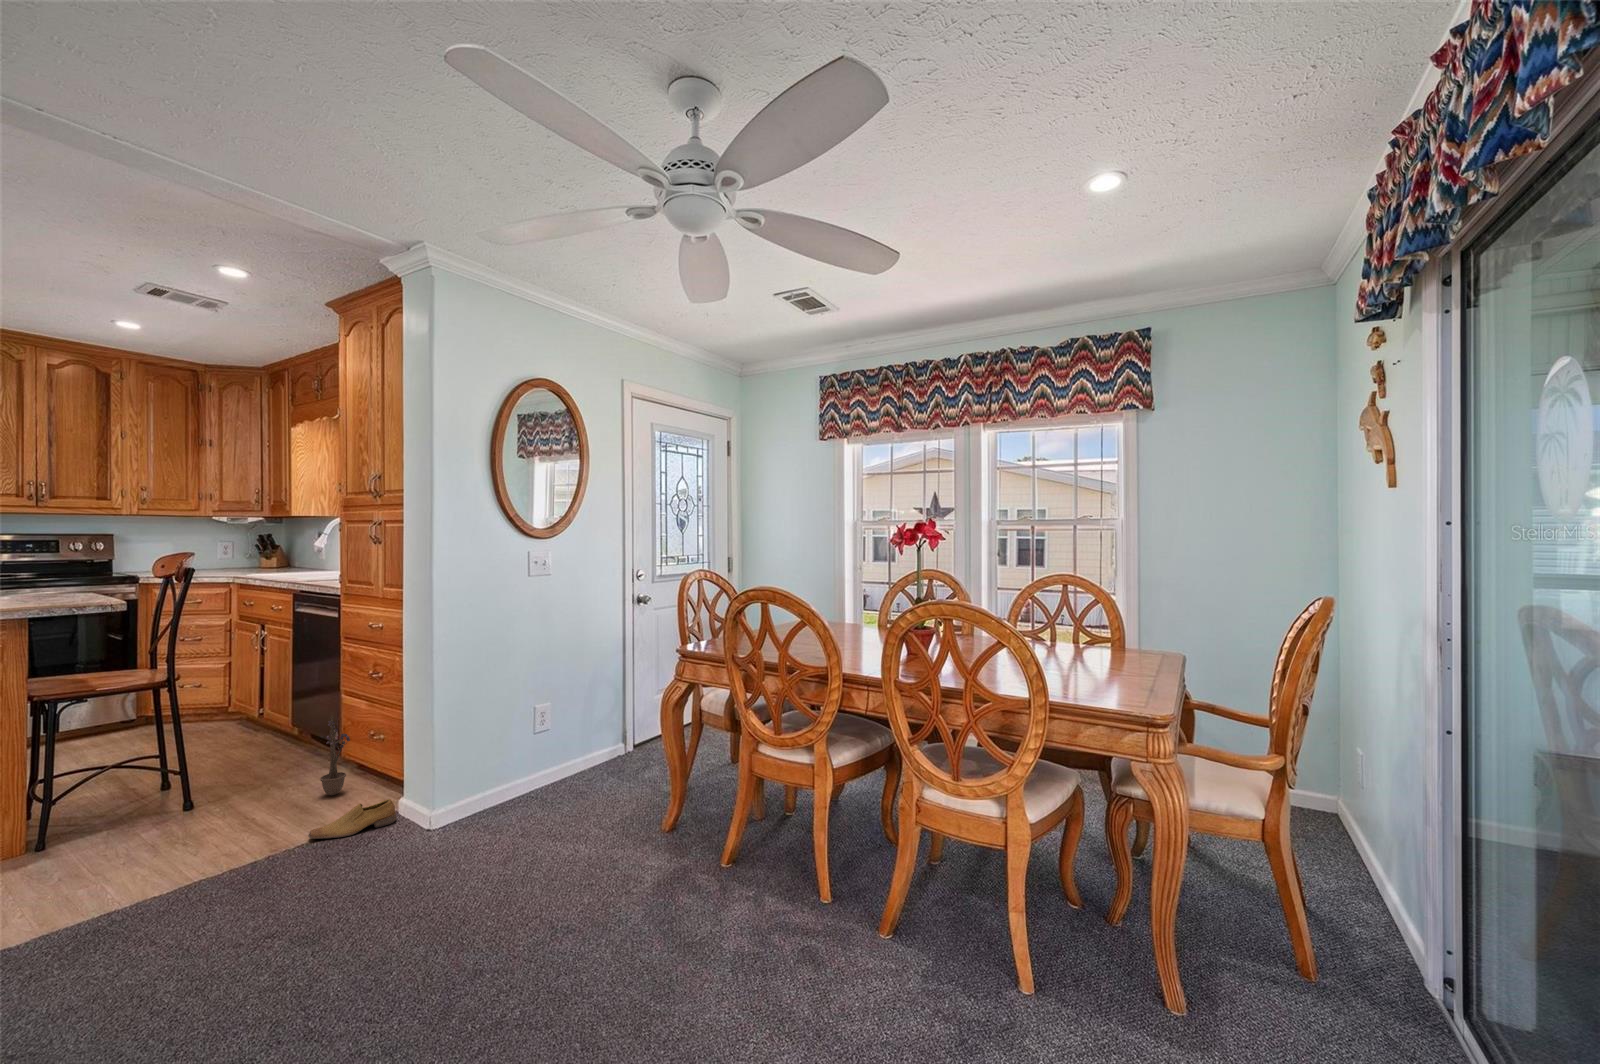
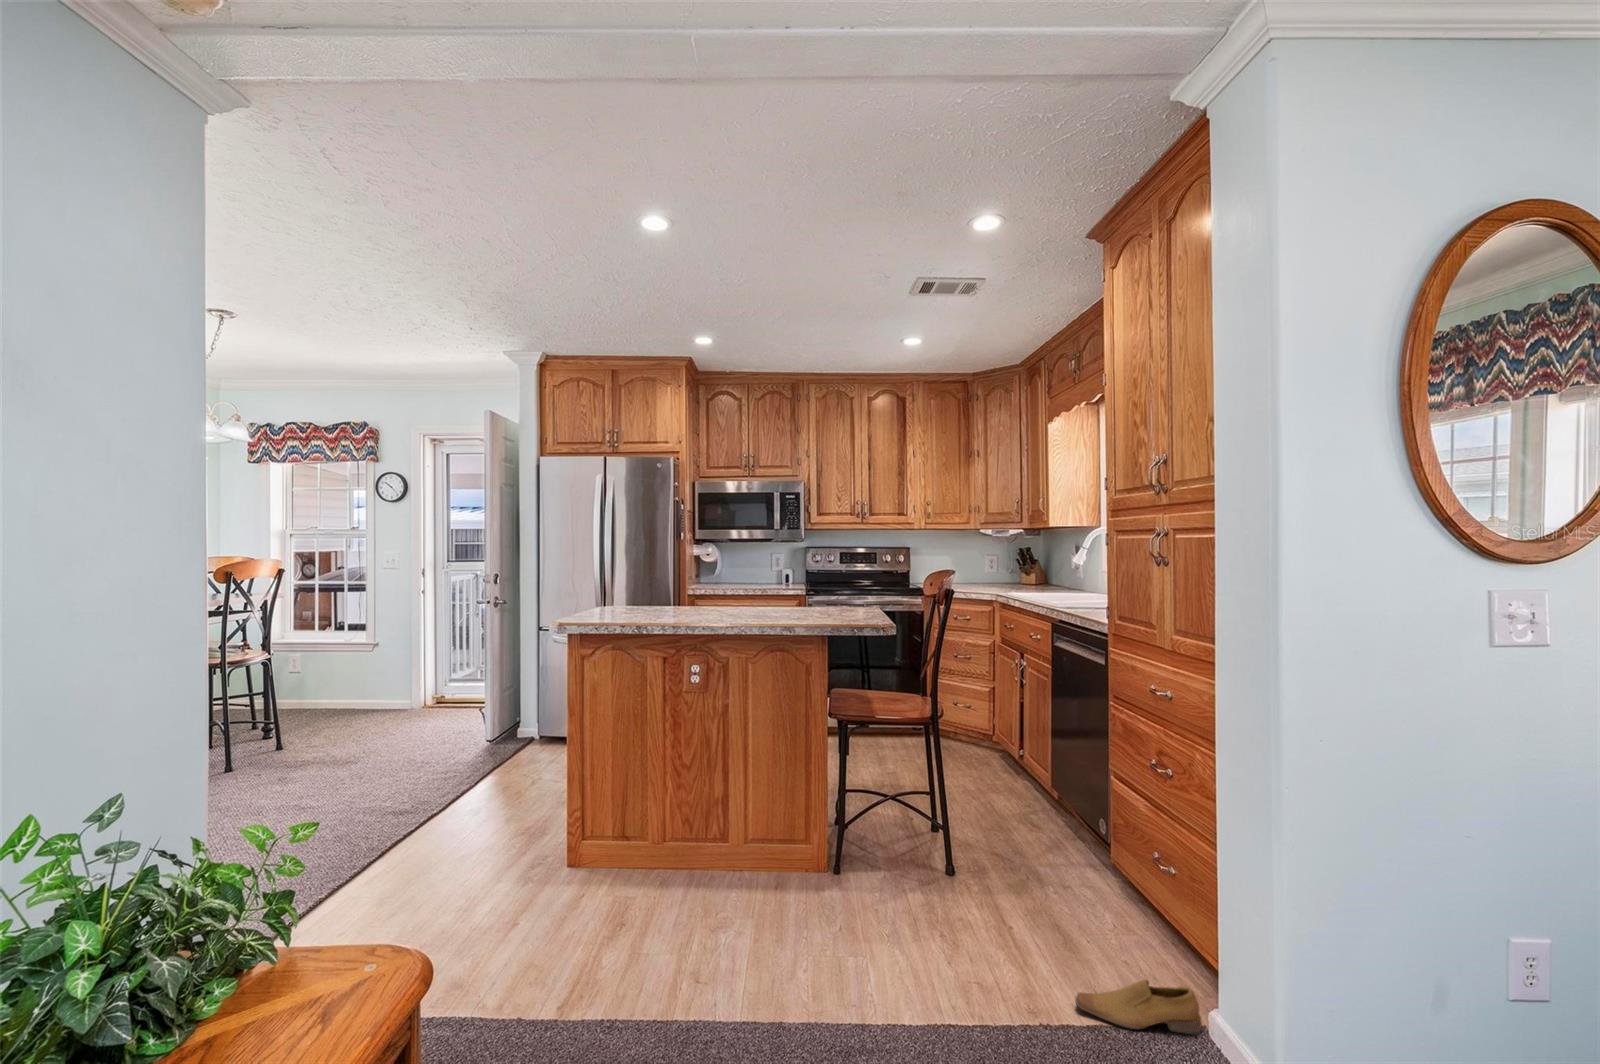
decorative plant: present [320,715,350,795] -> none [1087,808,1126,925]

